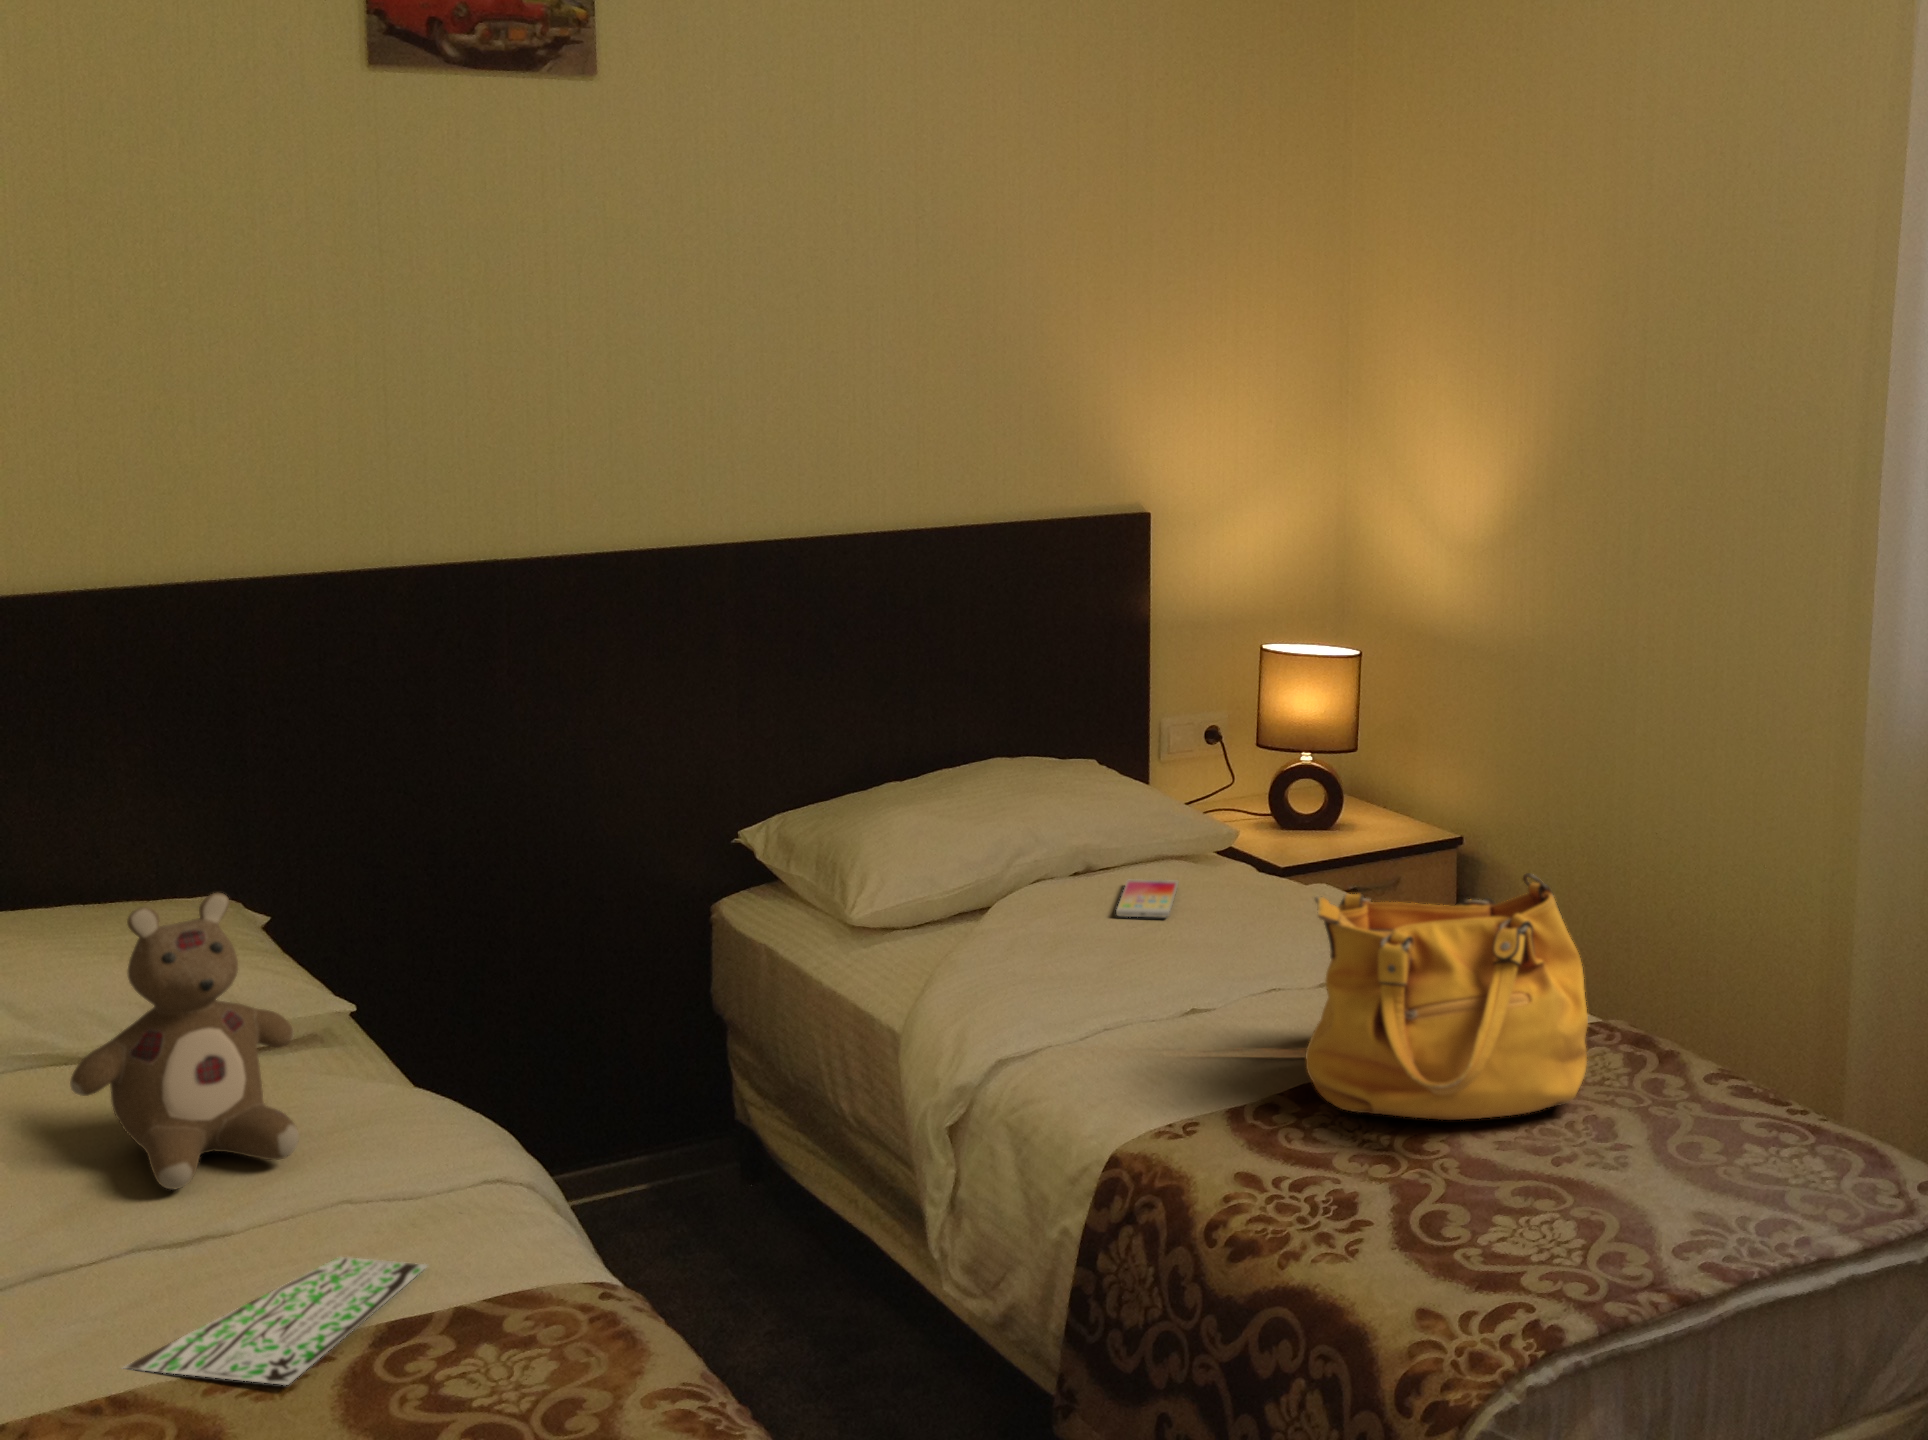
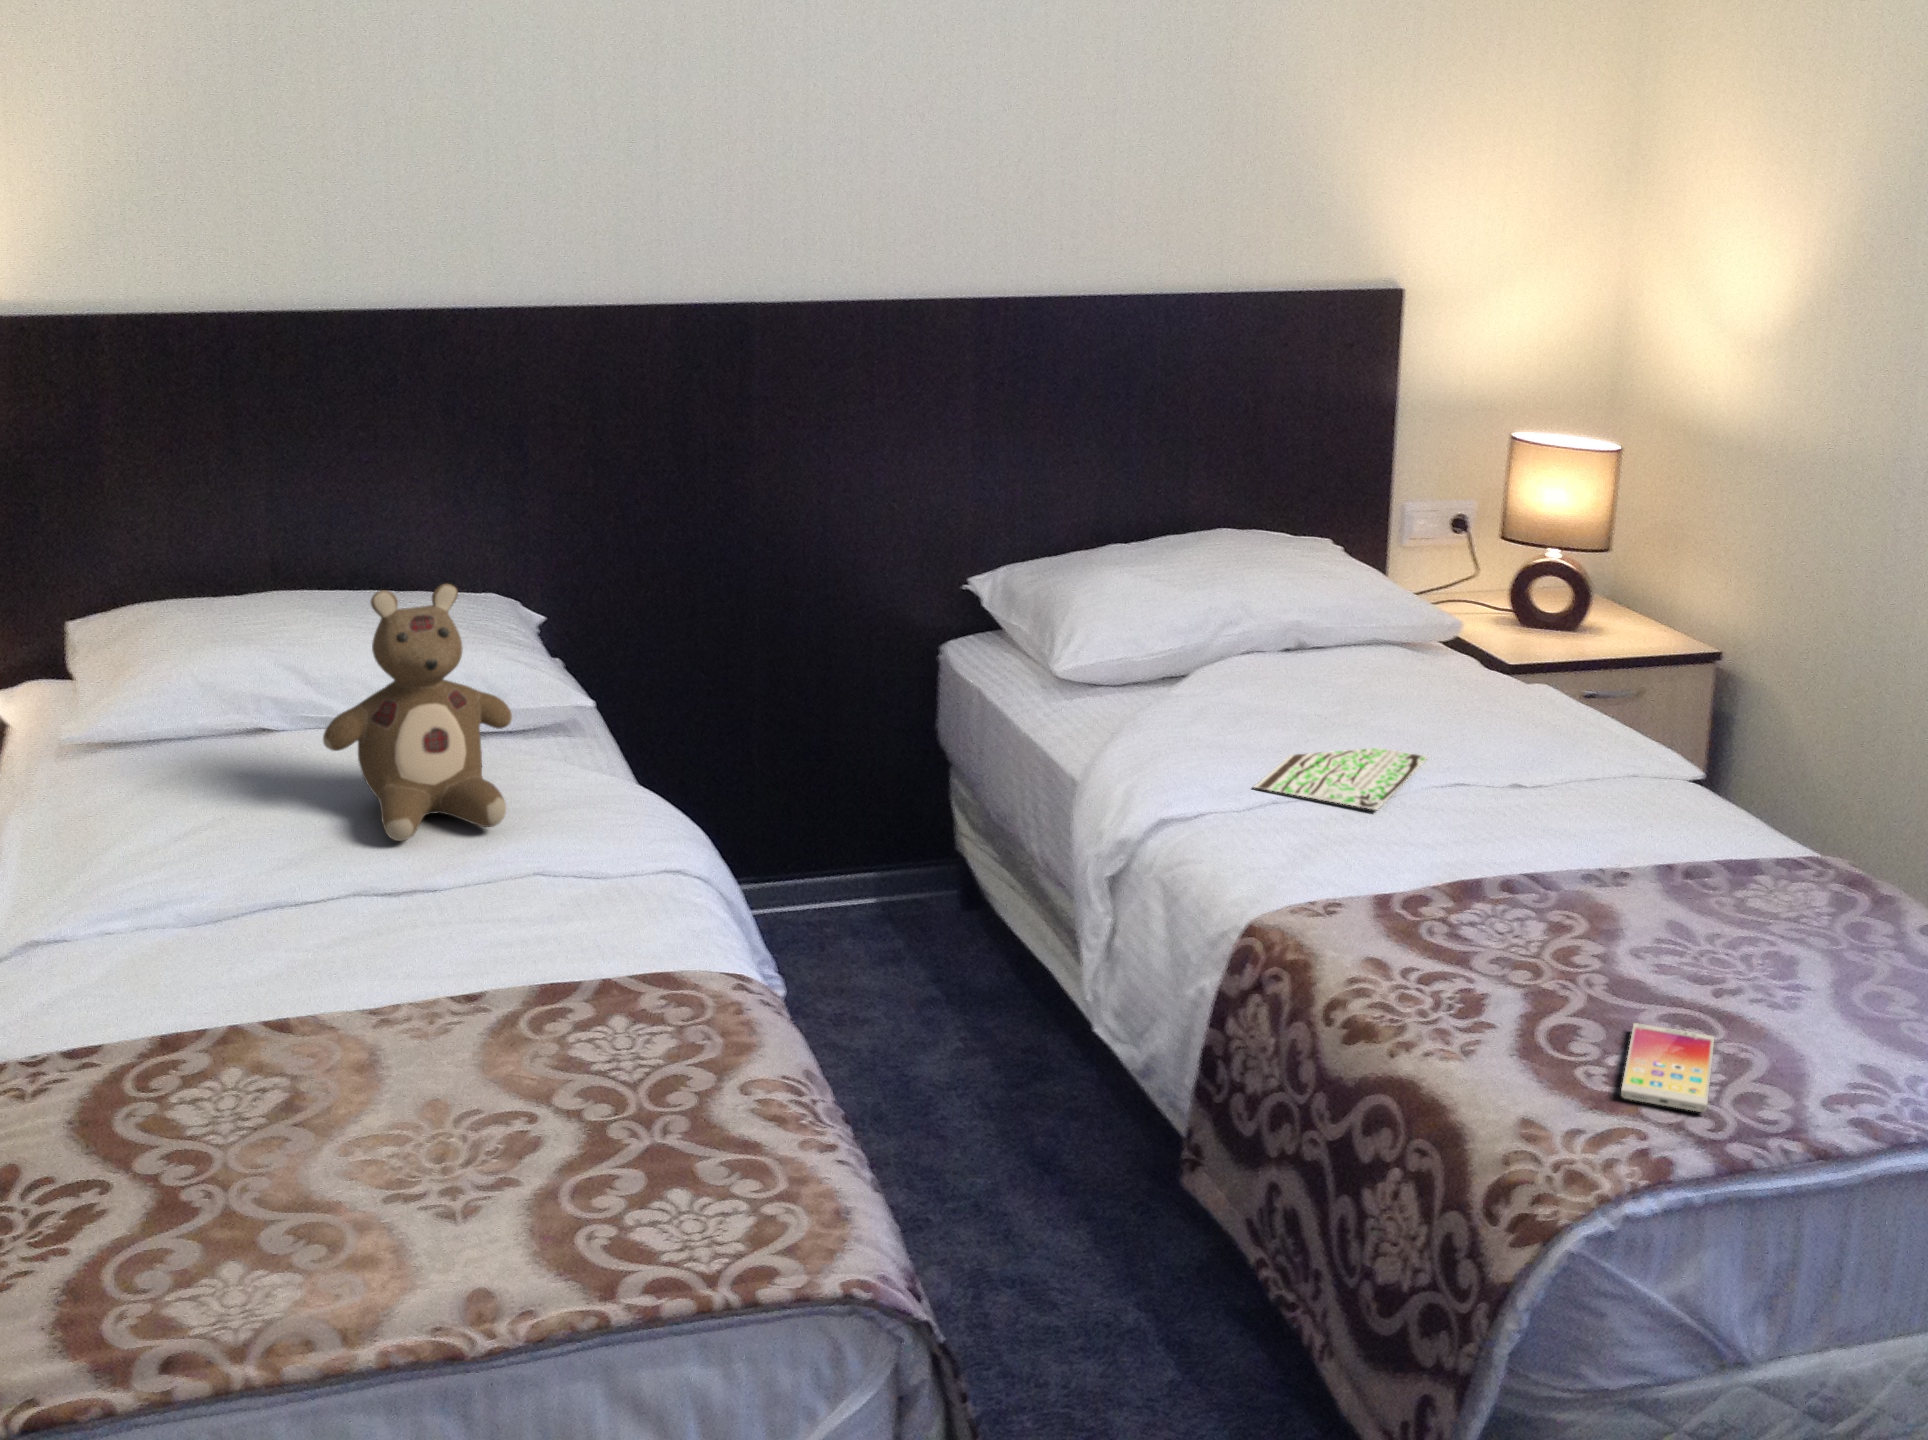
handbag: present [1306,873,1588,1120] -> none [1462,687,1781,940]
smartphone: present [1116,879,1178,918] -> present [1621,1023,1714,1112]
book: present [124,1257,427,1385] -> present [1255,748,1428,810]

